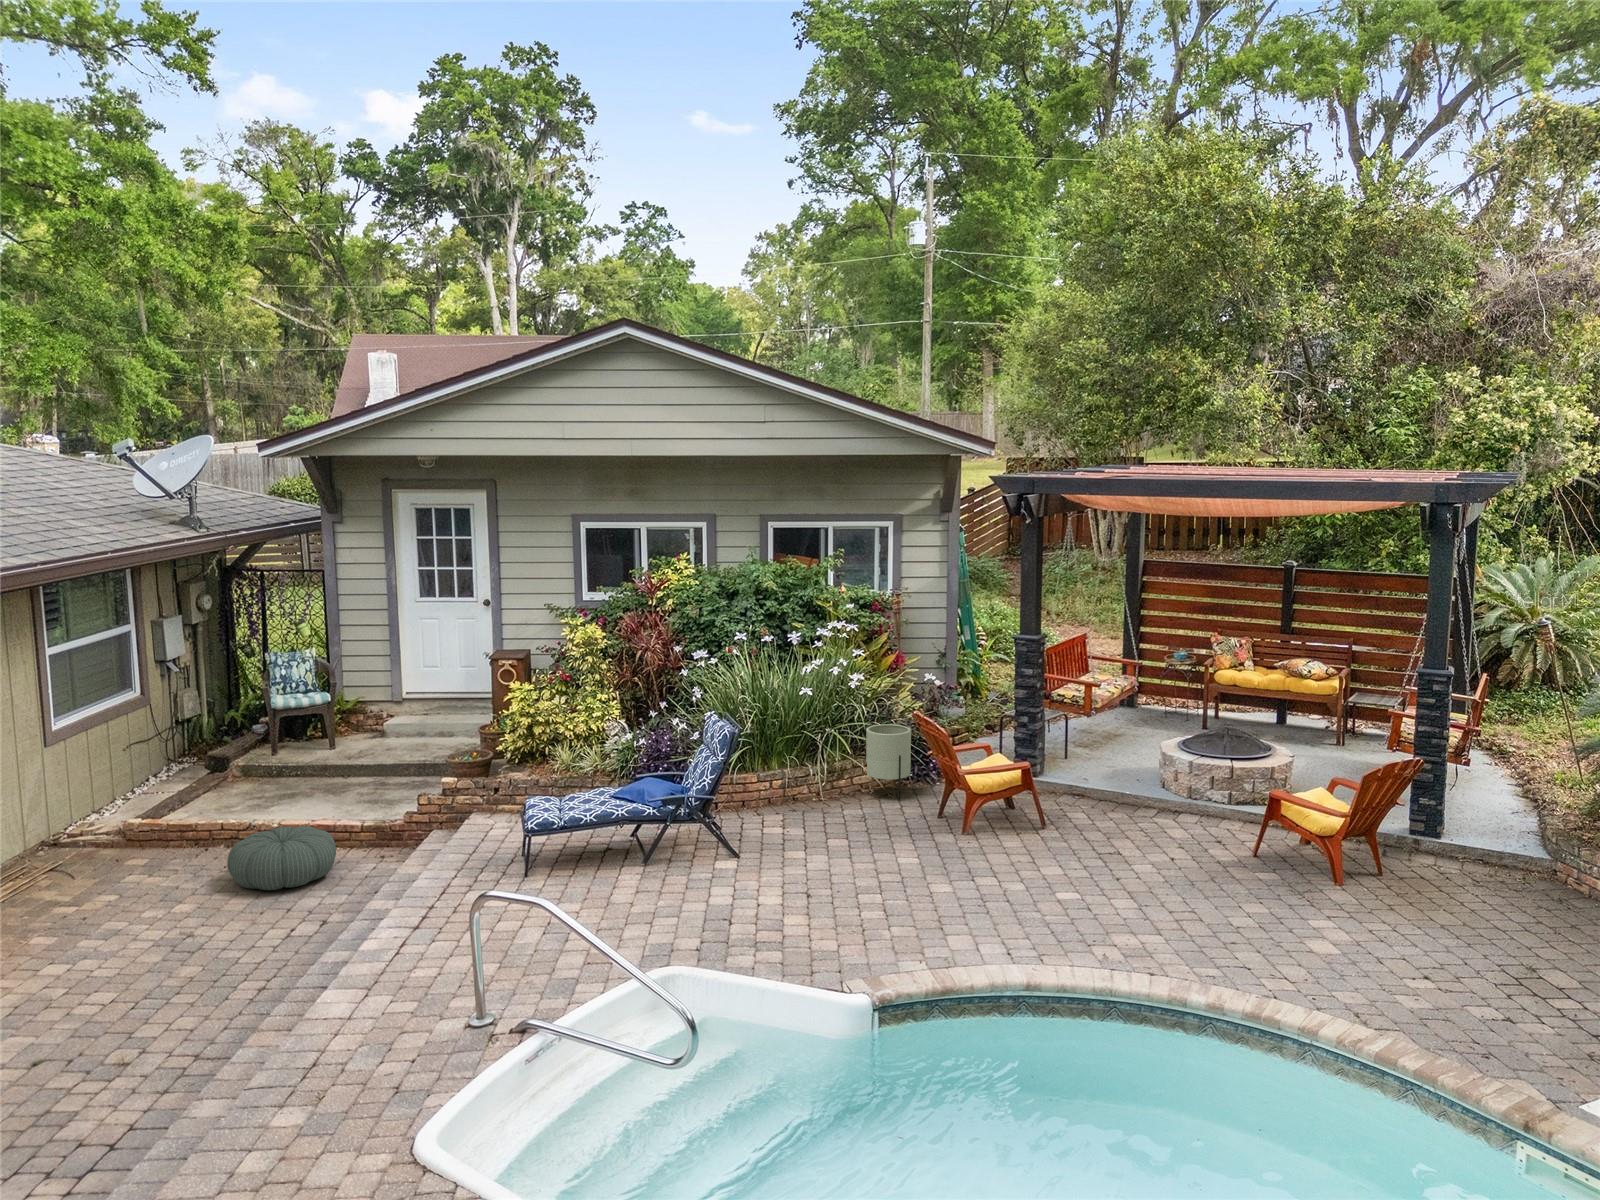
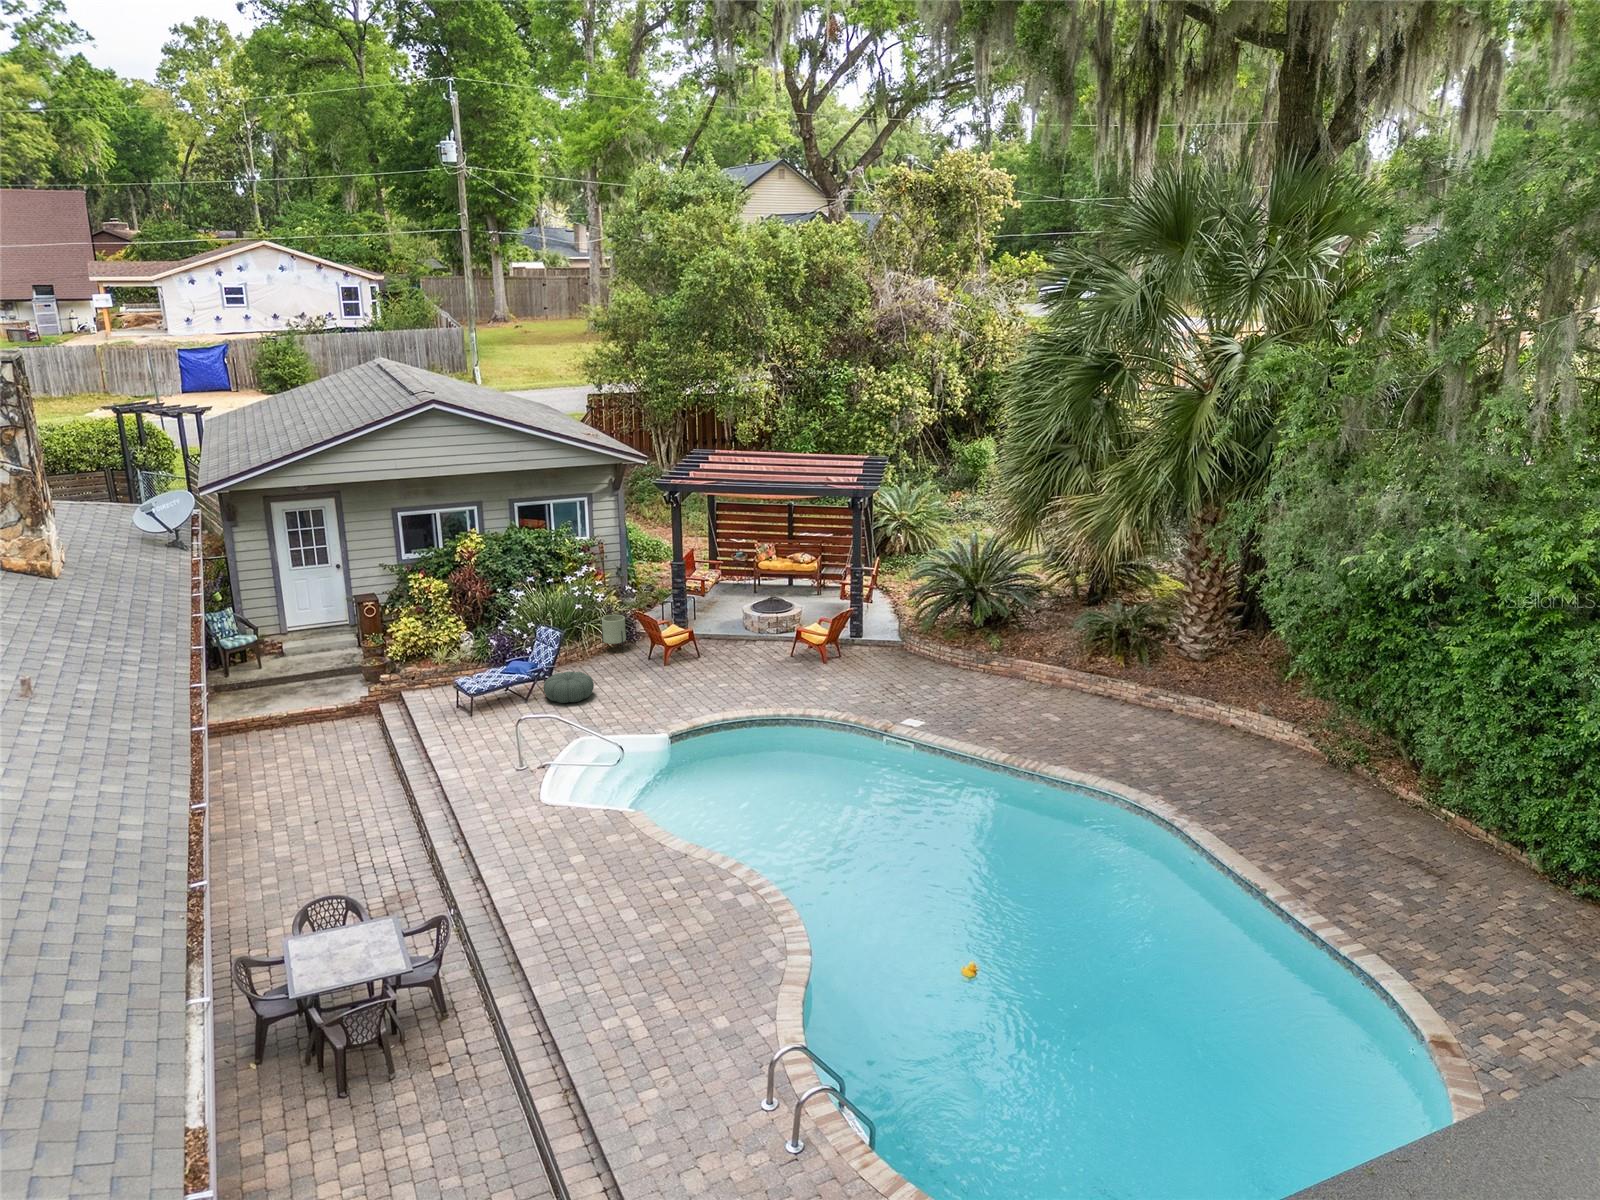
pouf: present [227,826,336,890] -> present [544,671,594,703]

